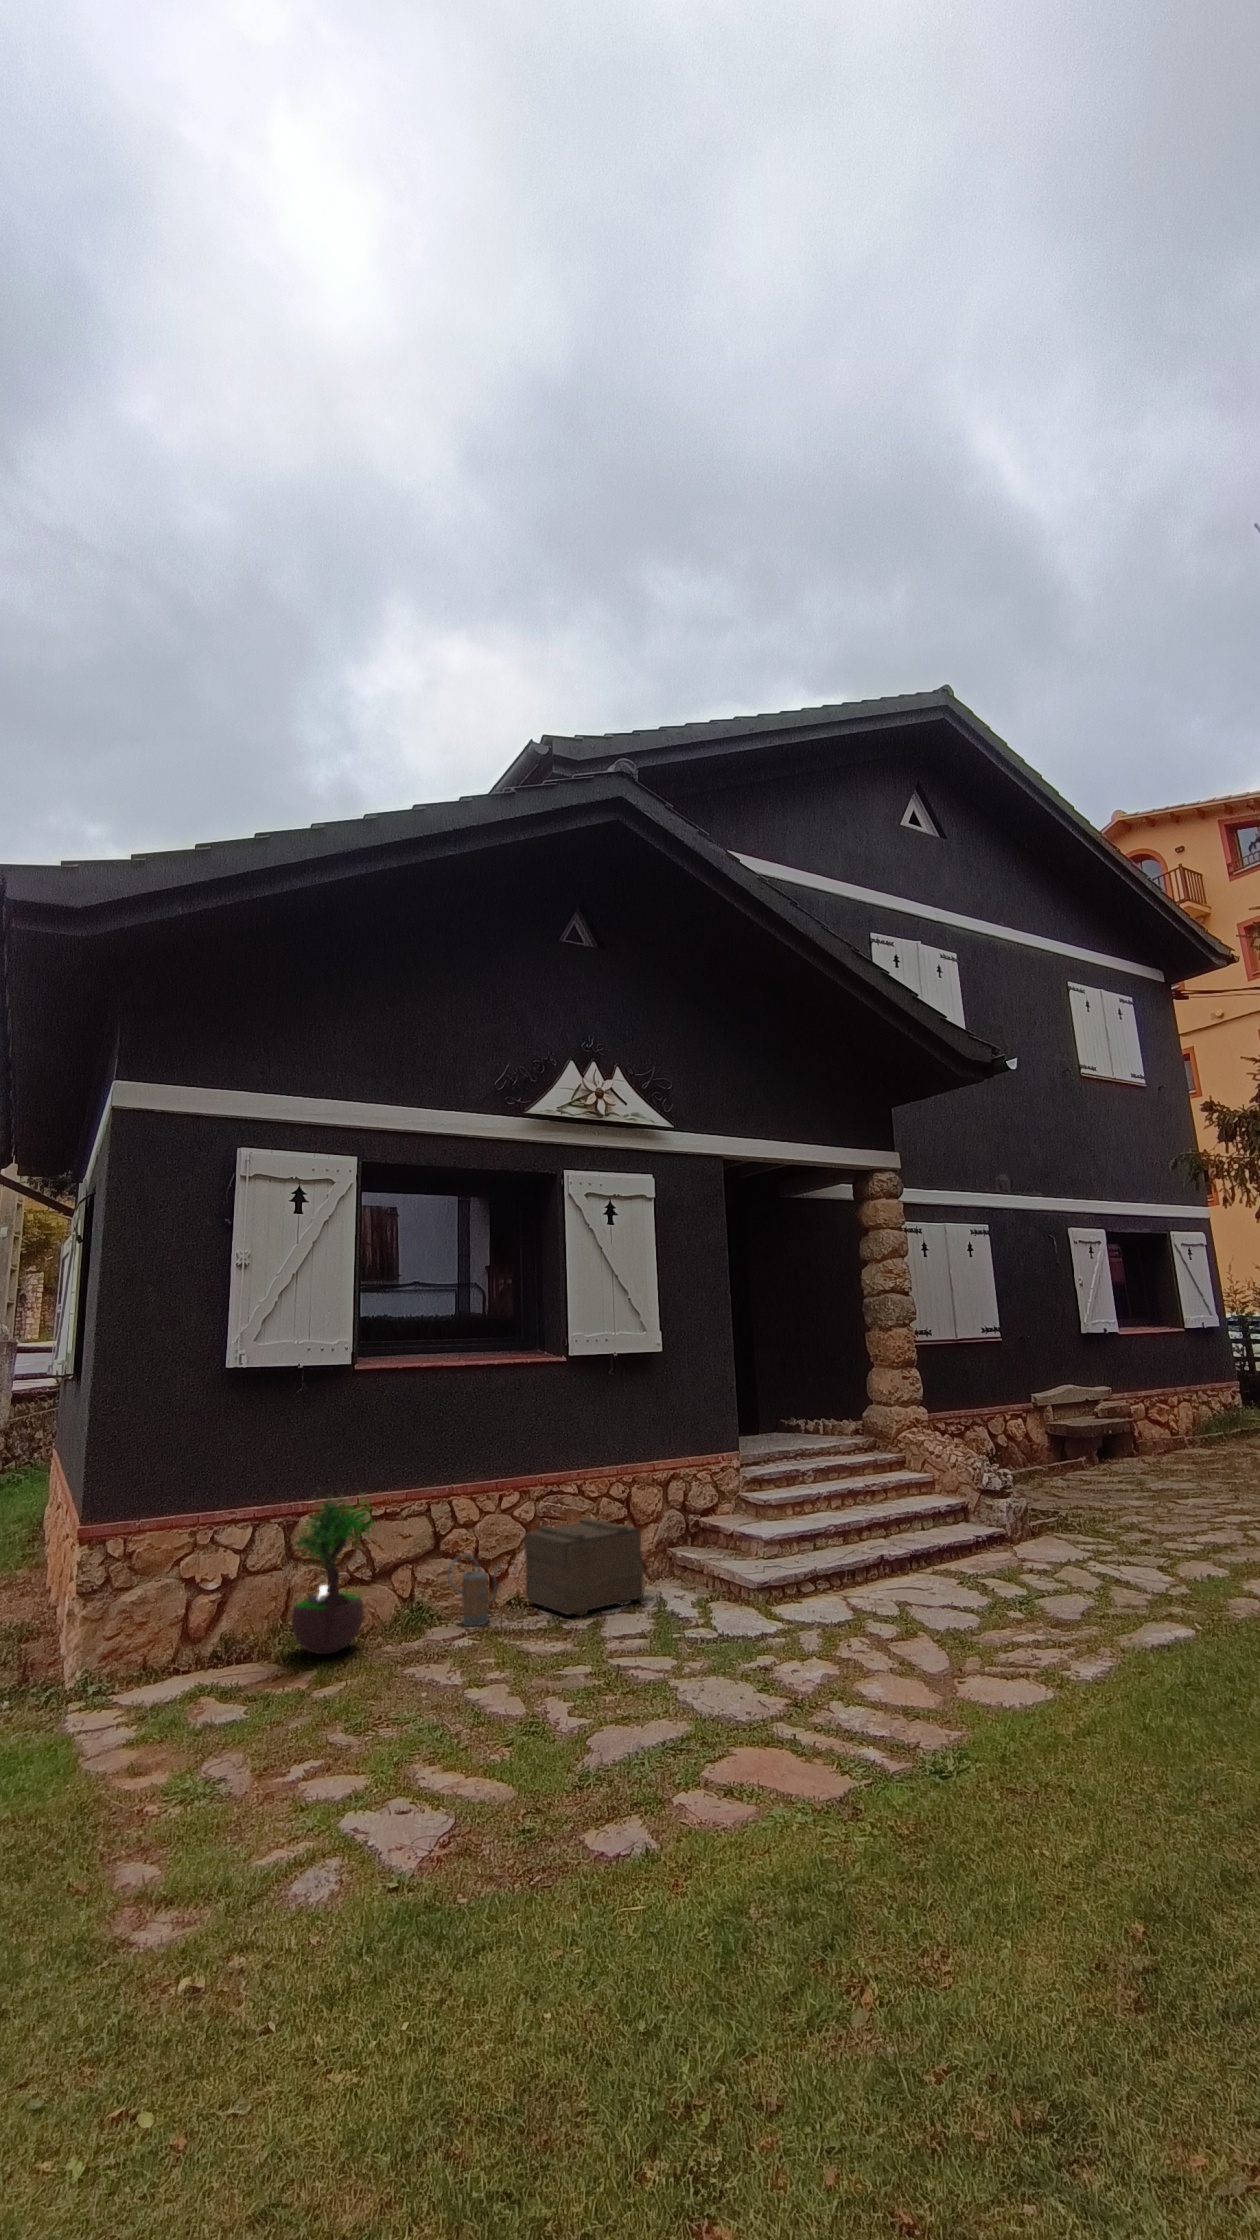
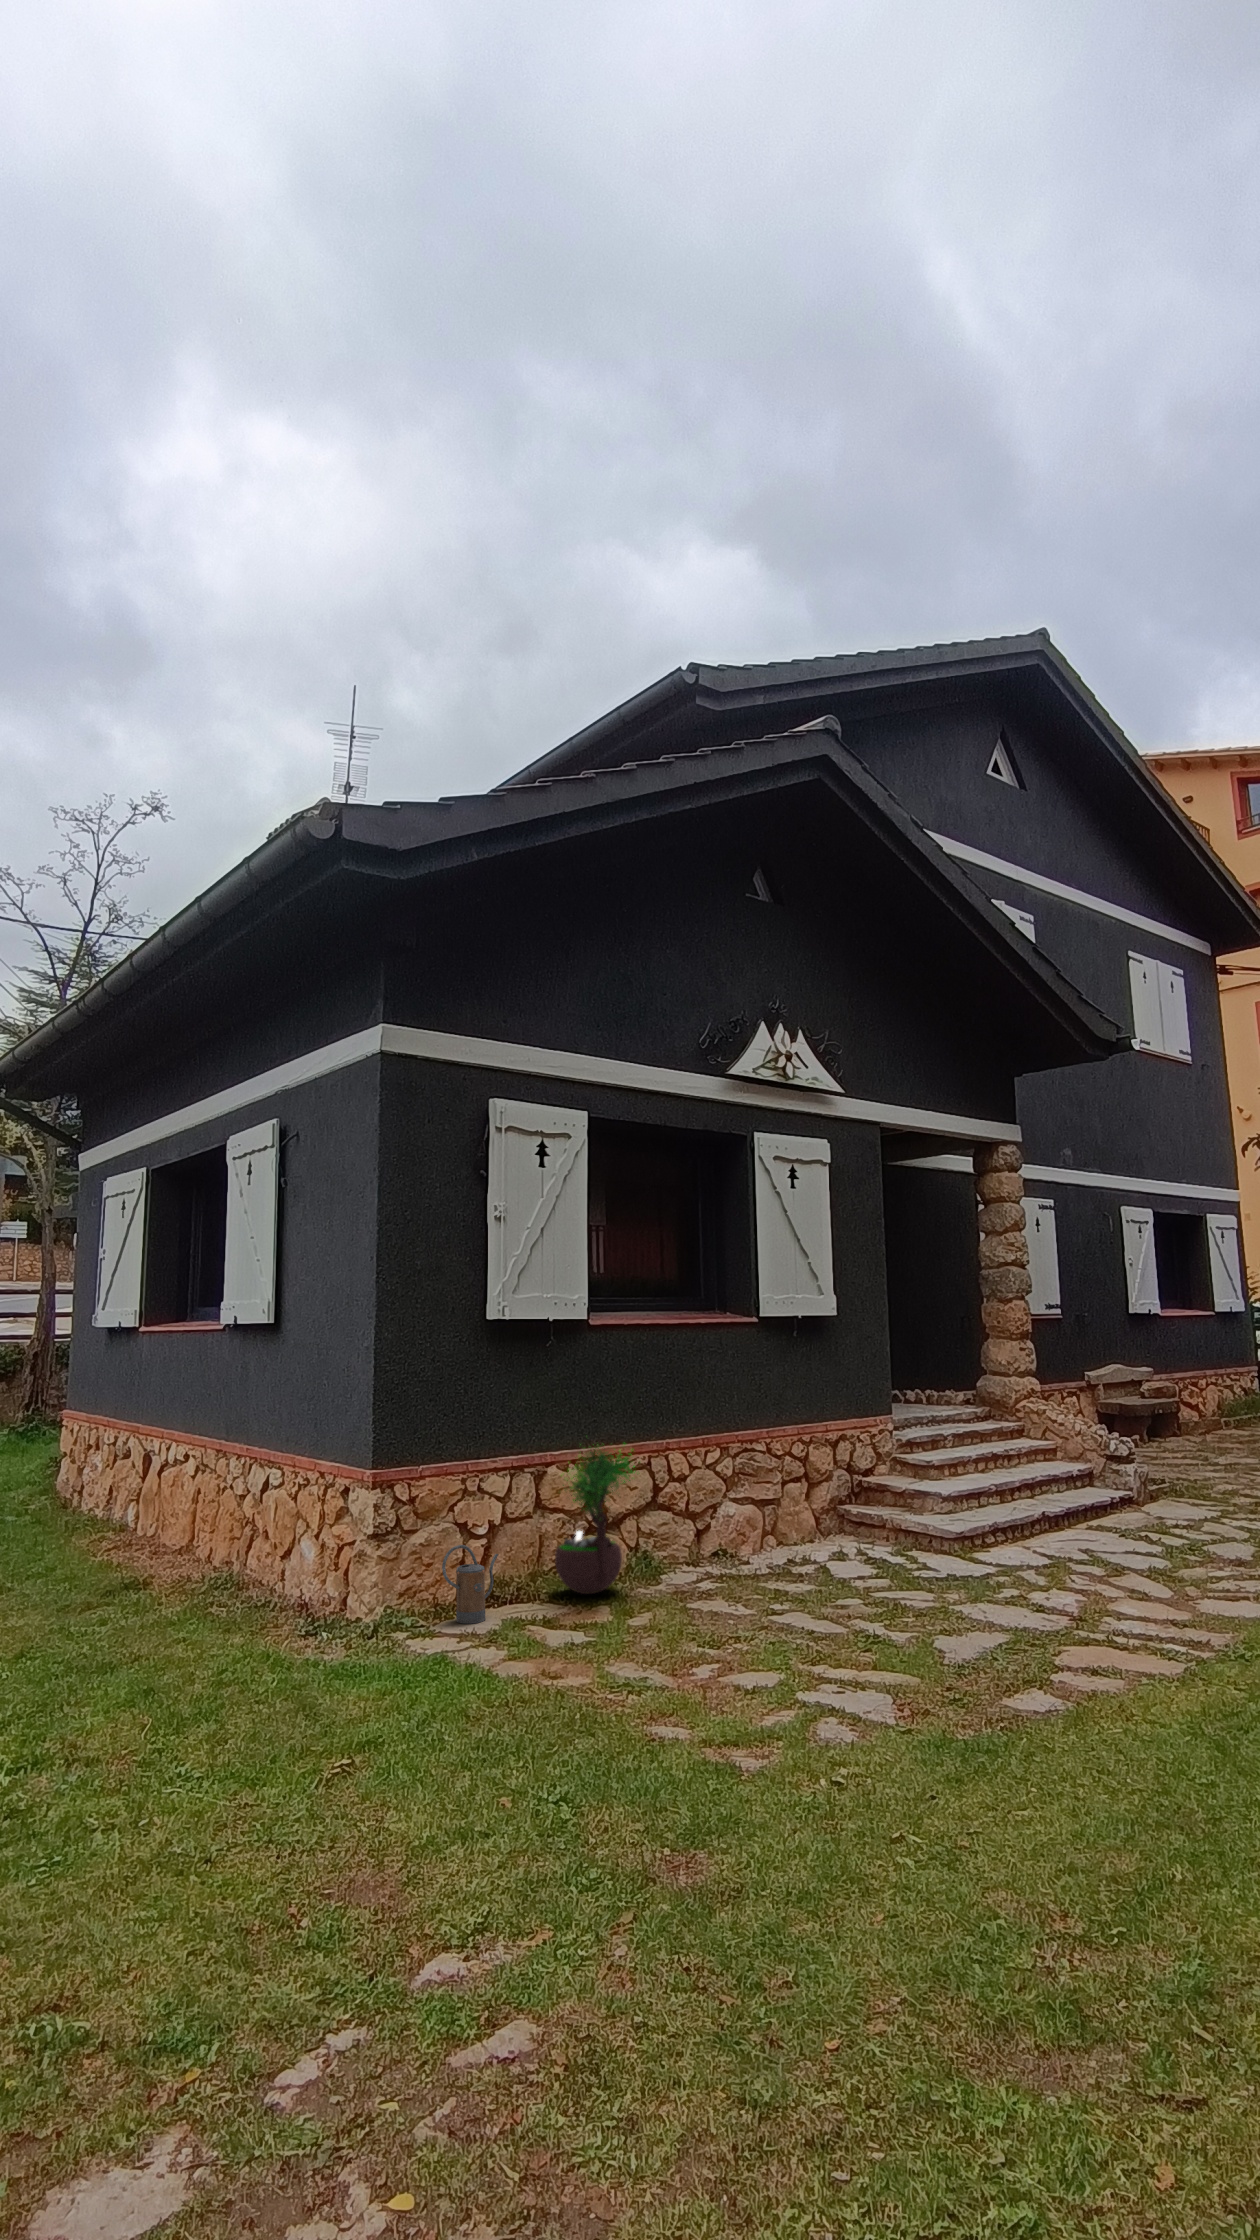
wooden crate: present [524,1518,644,1616] -> none [729,1475,846,1563]
watering can: present [447,1554,500,1626] -> present [442,1545,498,1624]

